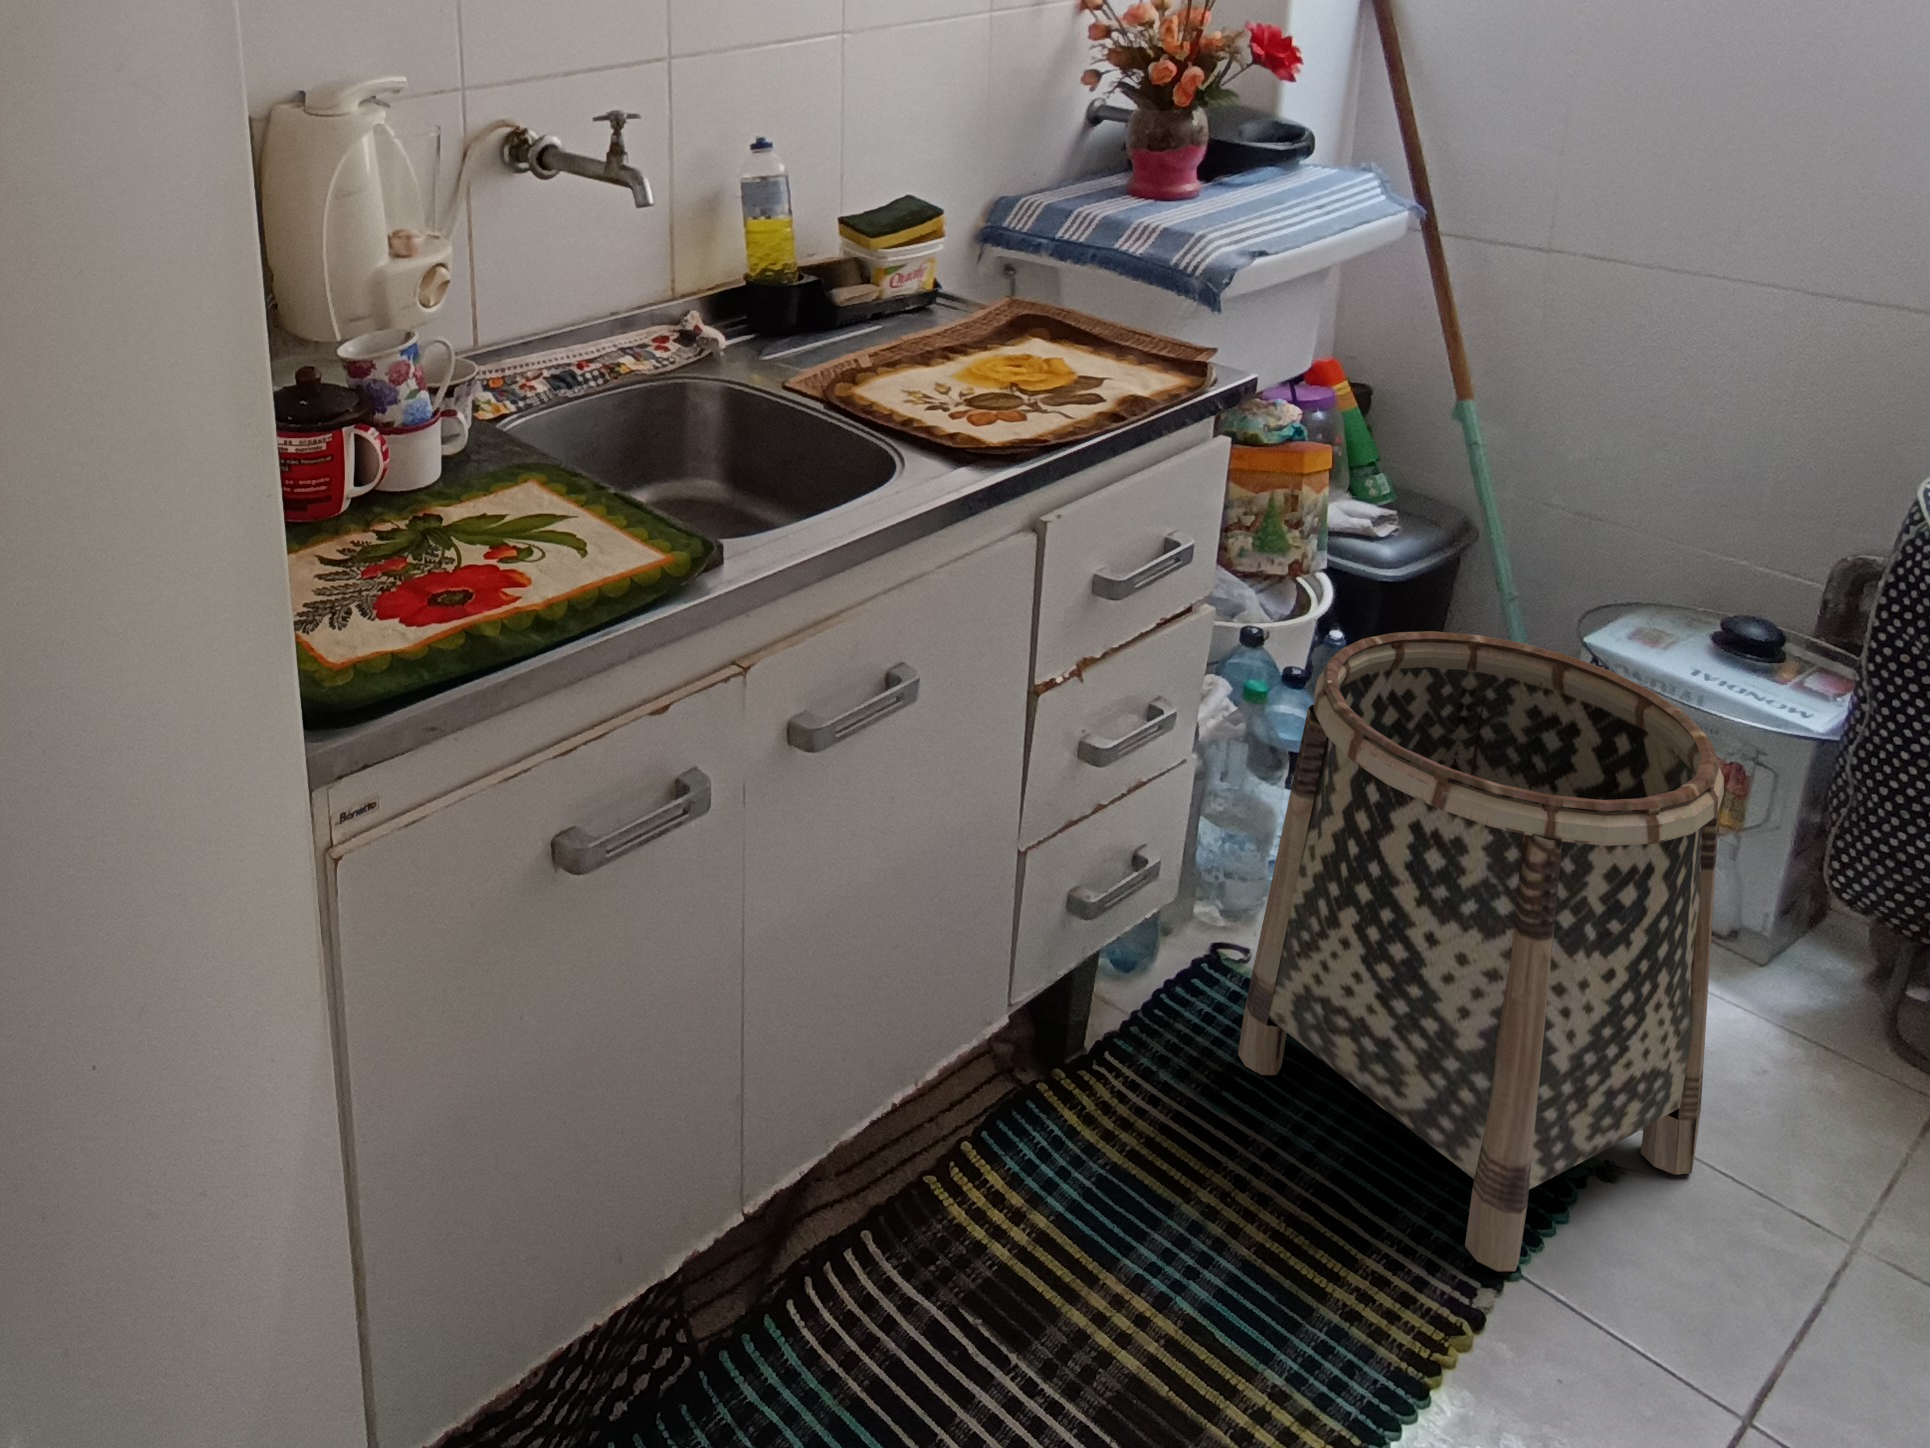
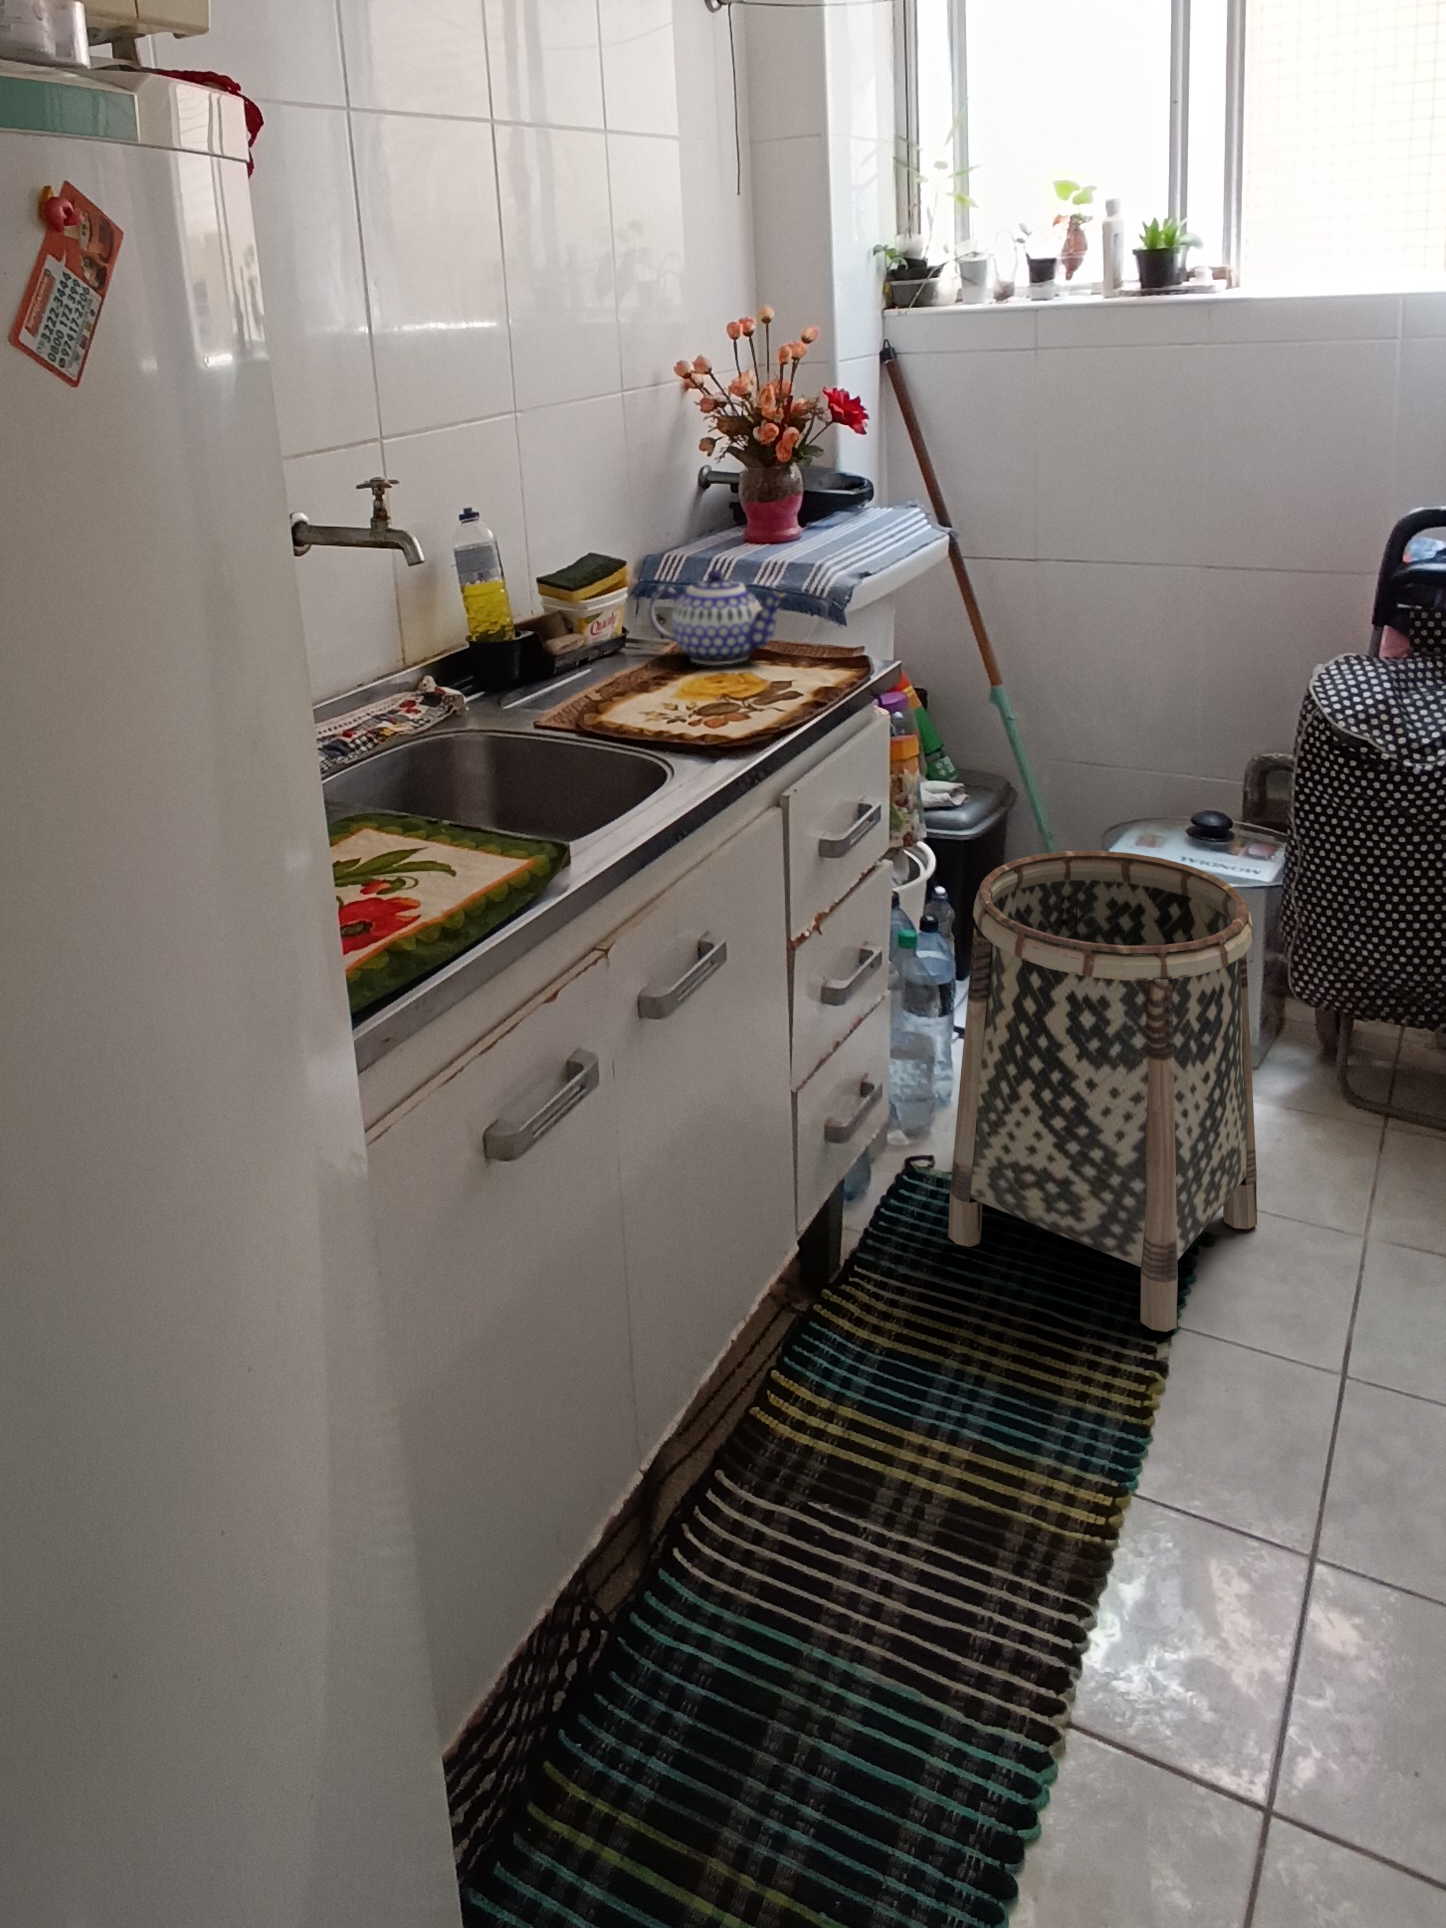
teapot: none [953,240,1107,349] -> present [649,570,784,665]

